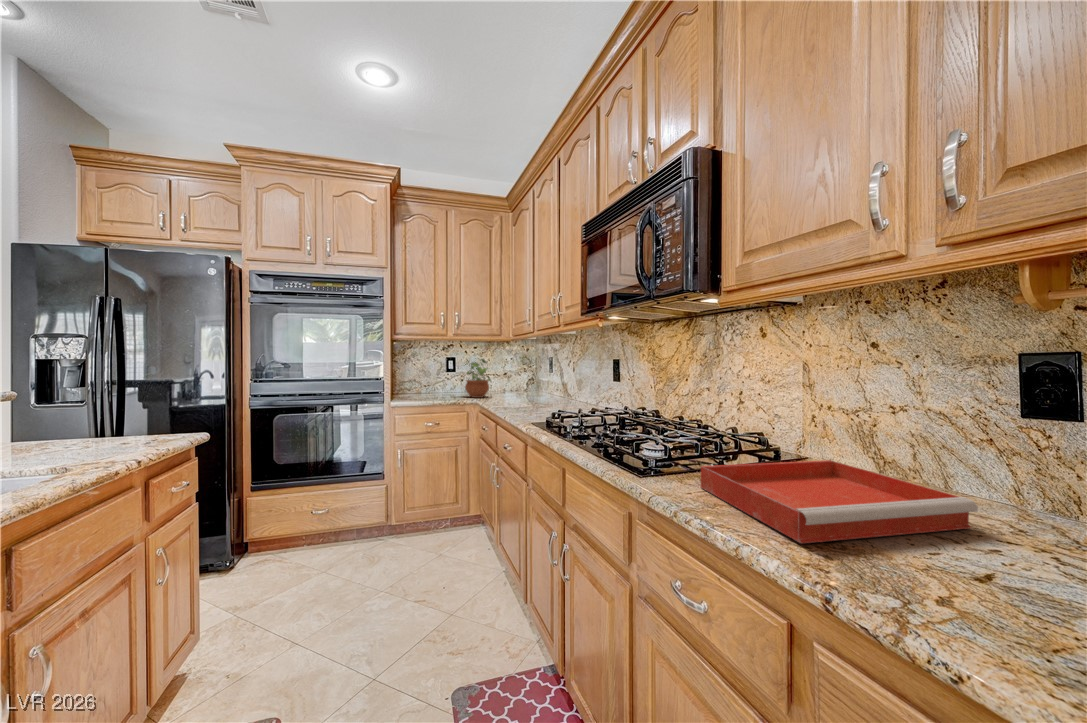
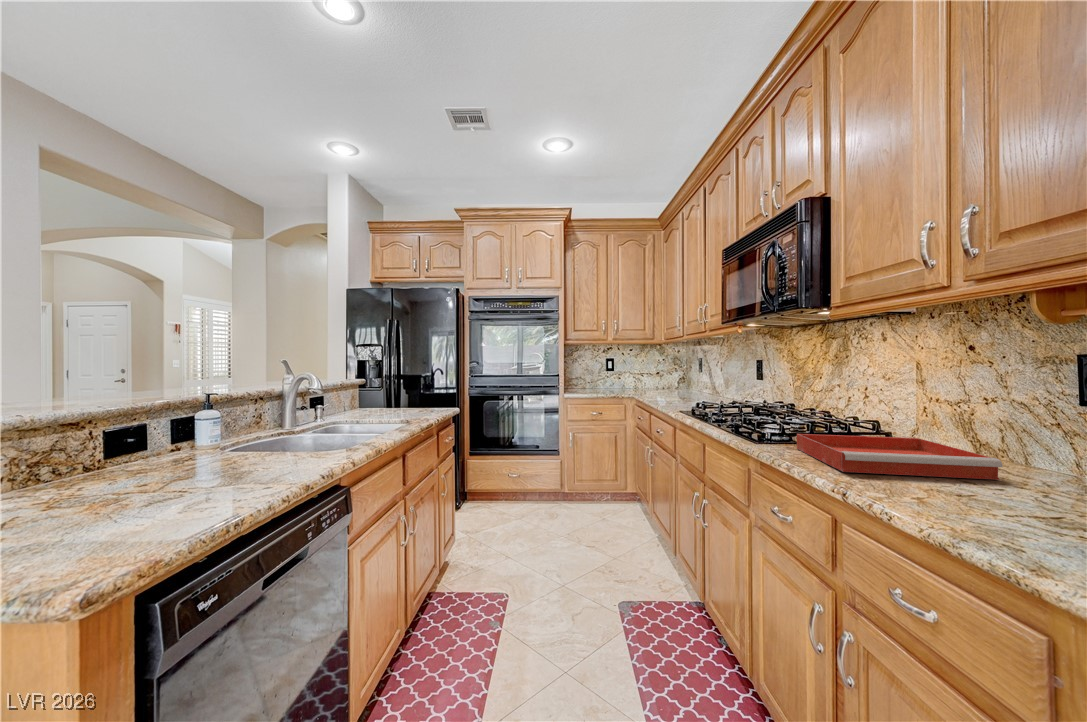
potted plant: present [462,359,491,398] -> none [616,356,645,393]

